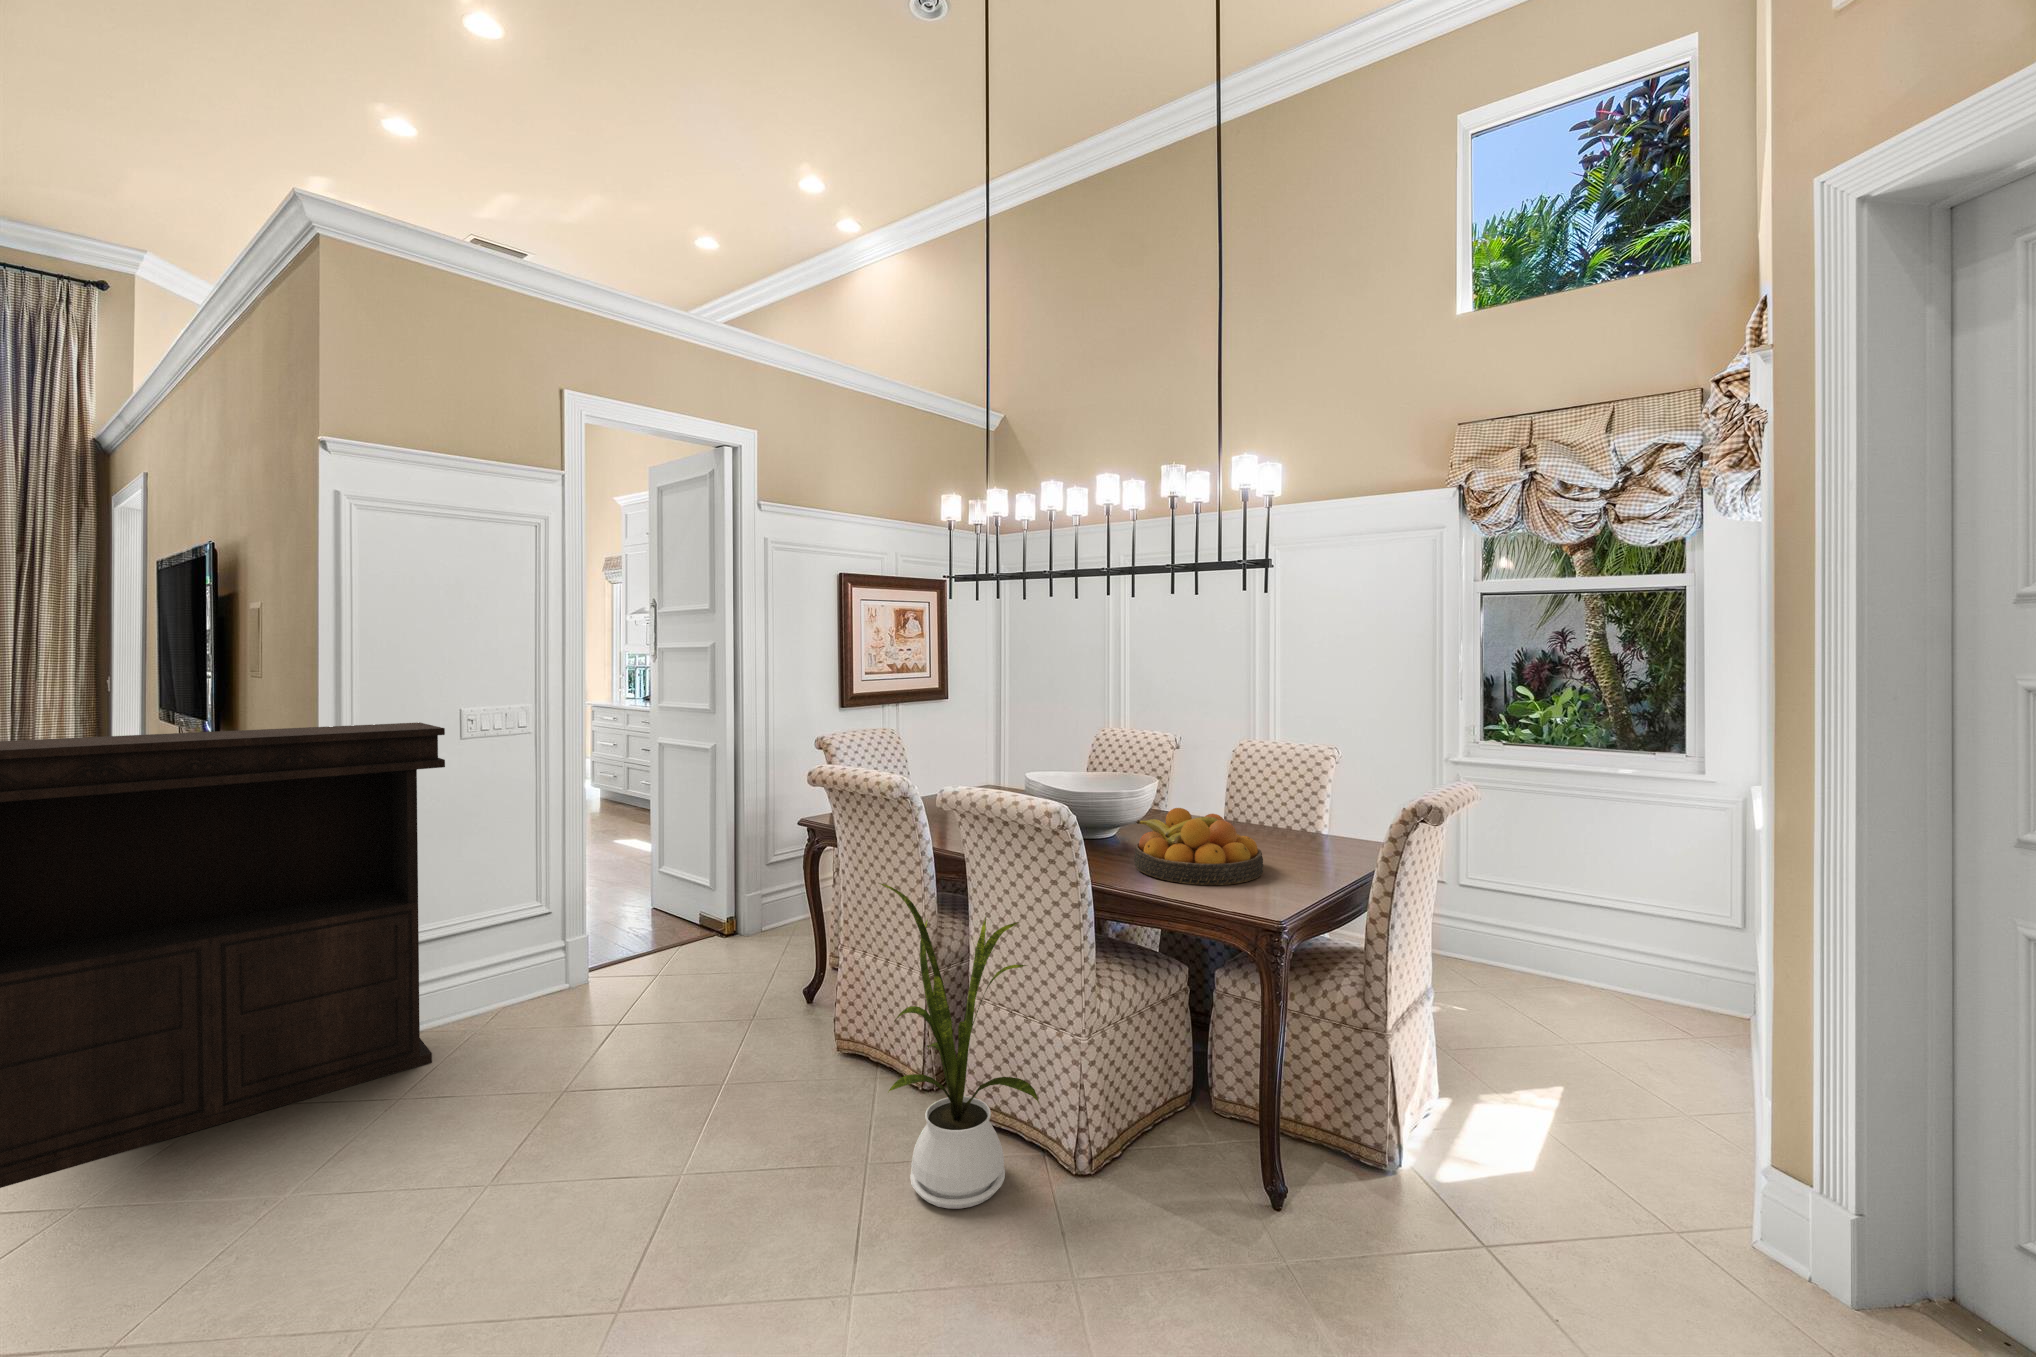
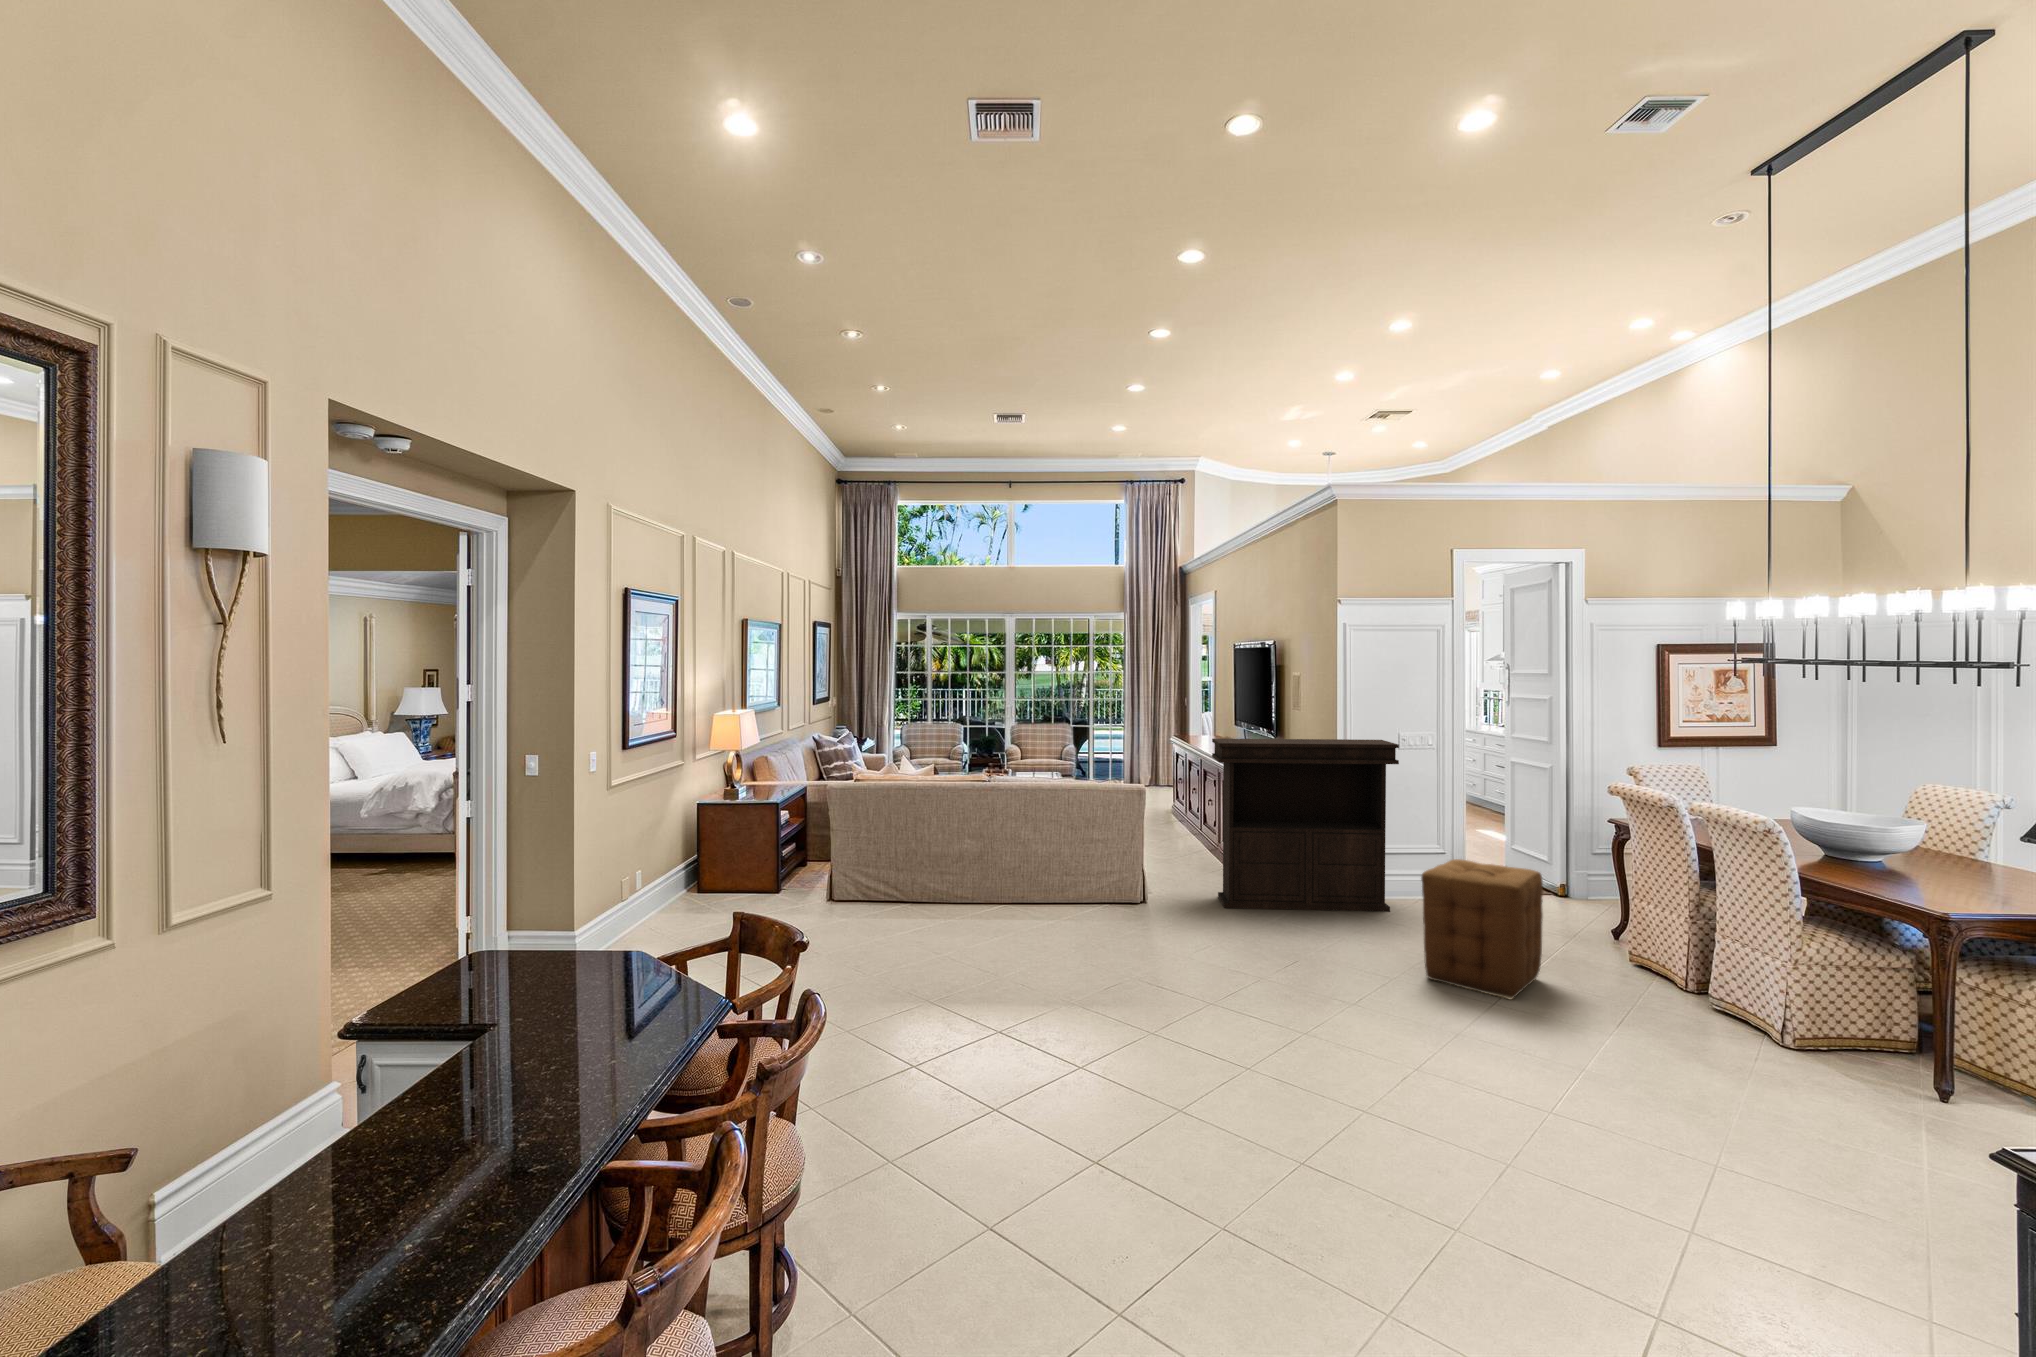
fruit bowl: present [1134,808,1263,885] -> none [1860,841,1988,897]
house plant: present [879,883,1039,1209] -> none [1646,851,1749,1035]
ottoman: none [431,954,709,1291] -> present [1421,859,1543,1000]

